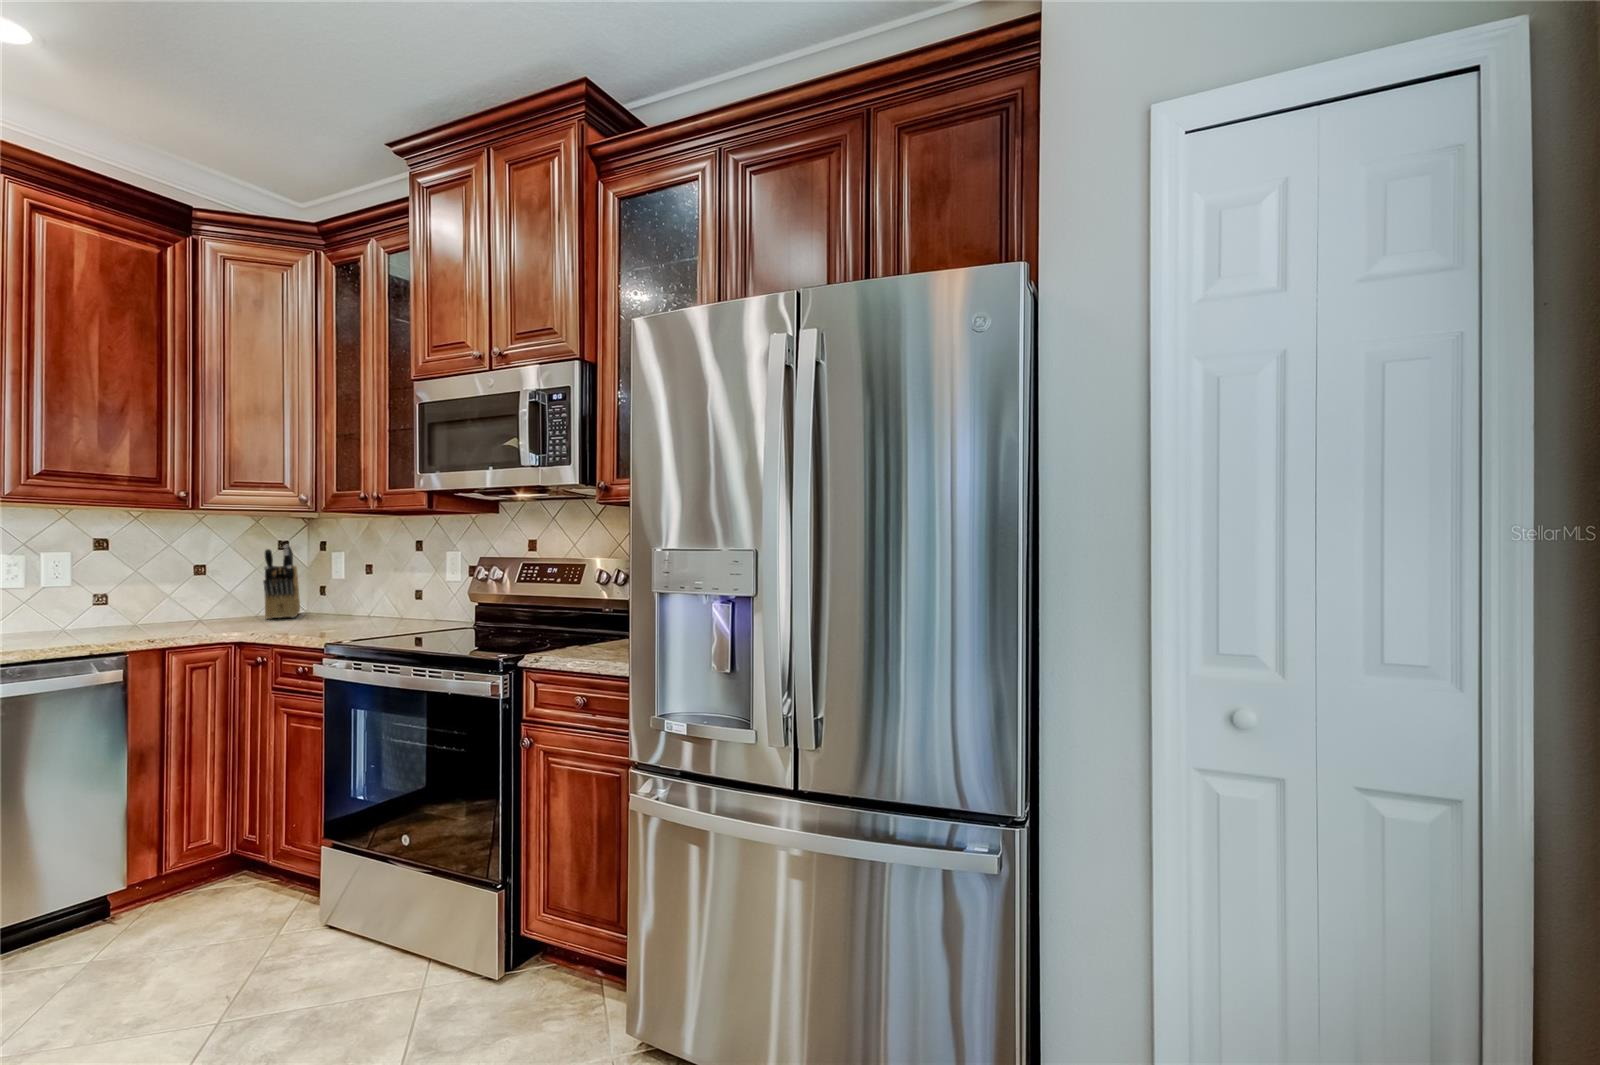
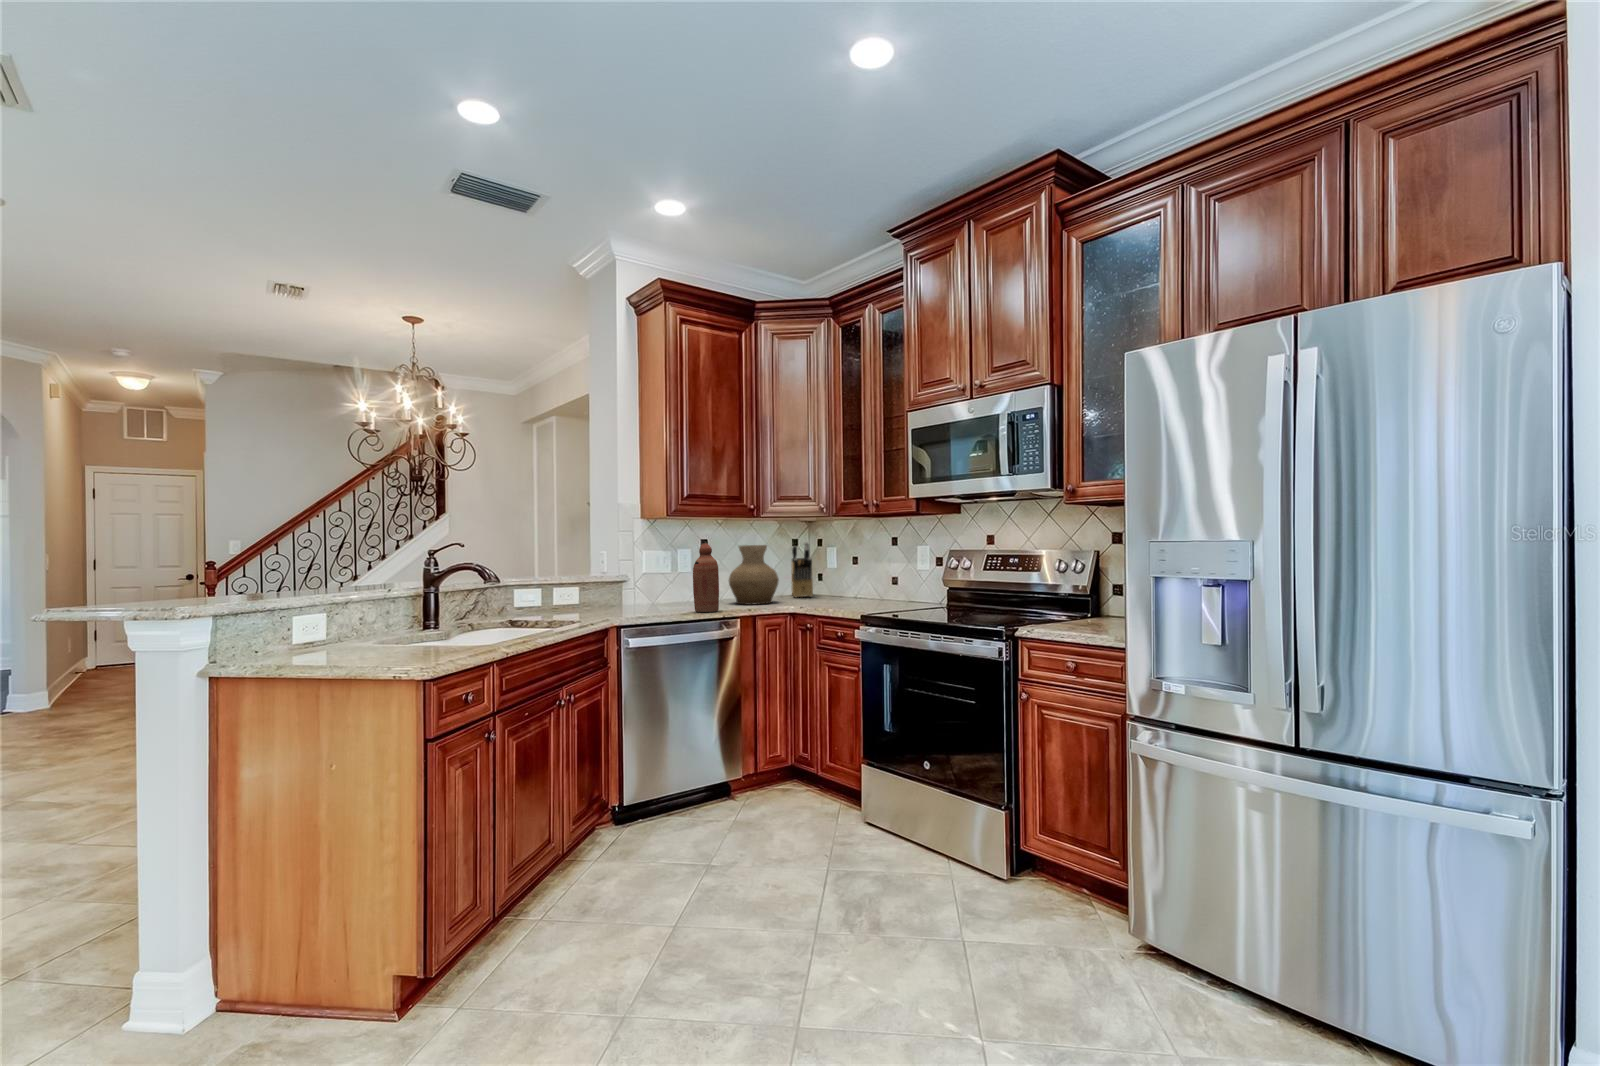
bottle: none [47,543,100,648] -> present [693,543,719,612]
vase: none [140,548,231,632] -> present [729,545,779,605]

